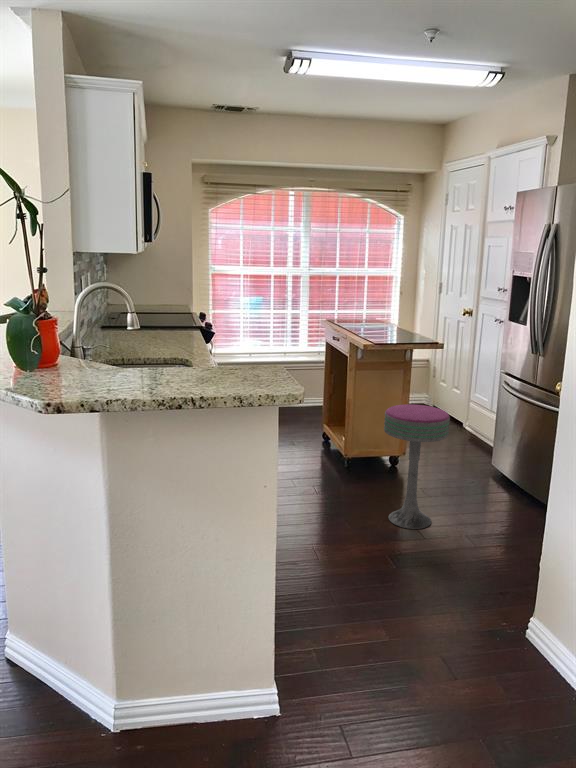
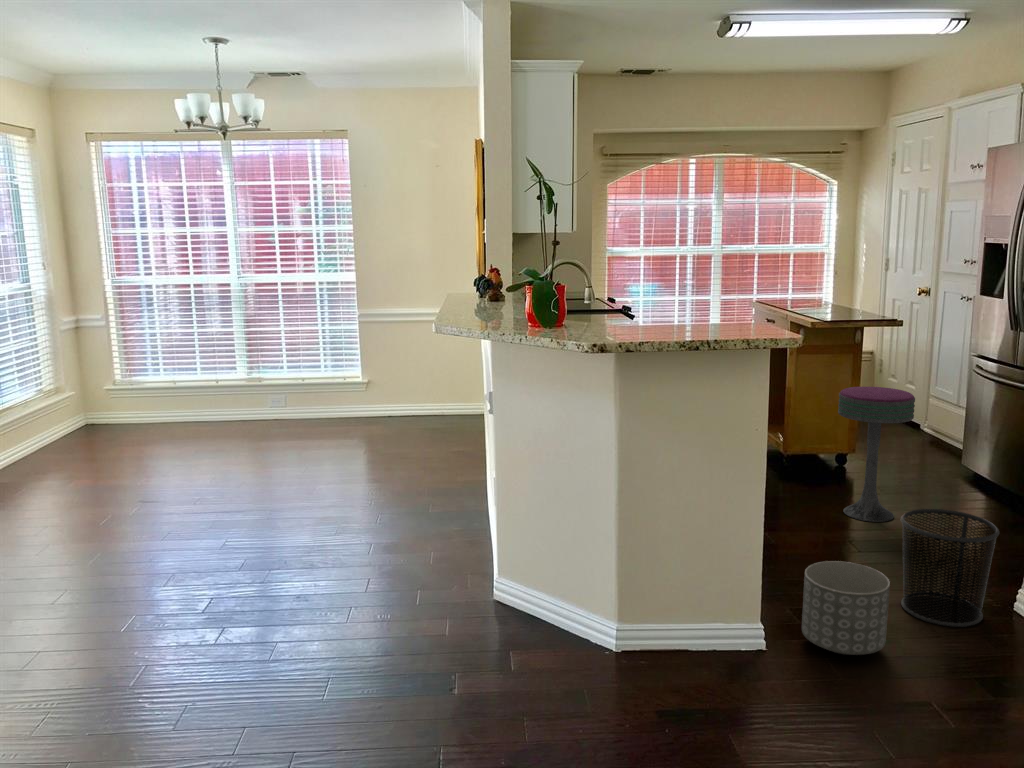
waste bin: none [424,540,514,664] -> present [901,509,999,627]
planter: none [319,611,405,722] -> present [802,561,890,655]

